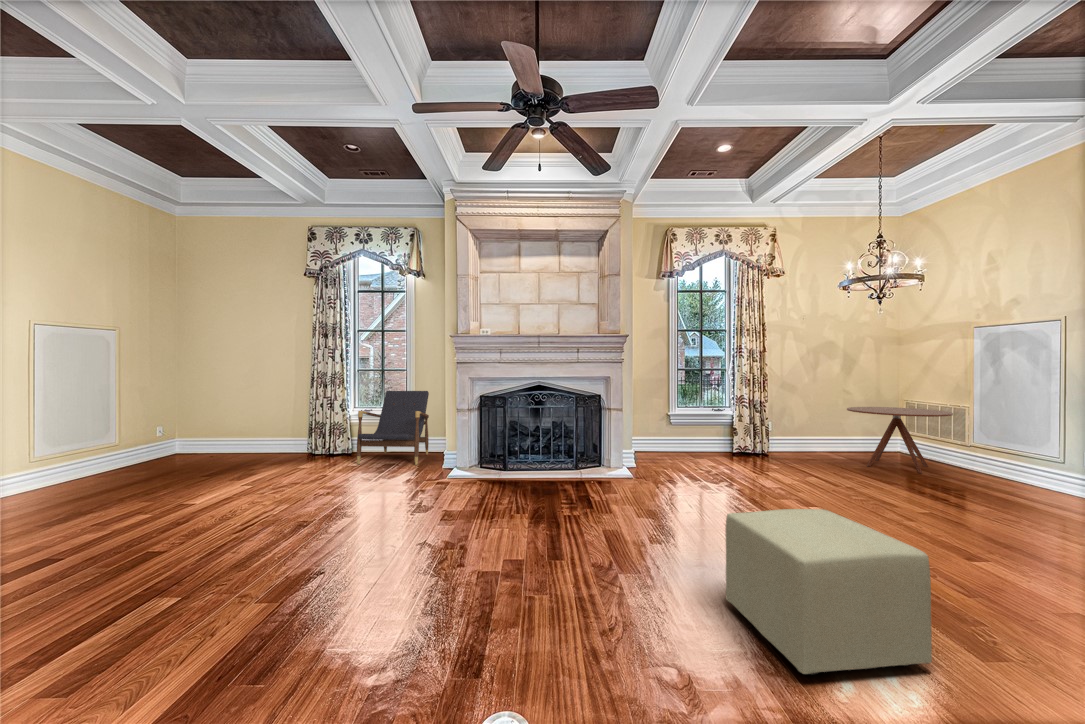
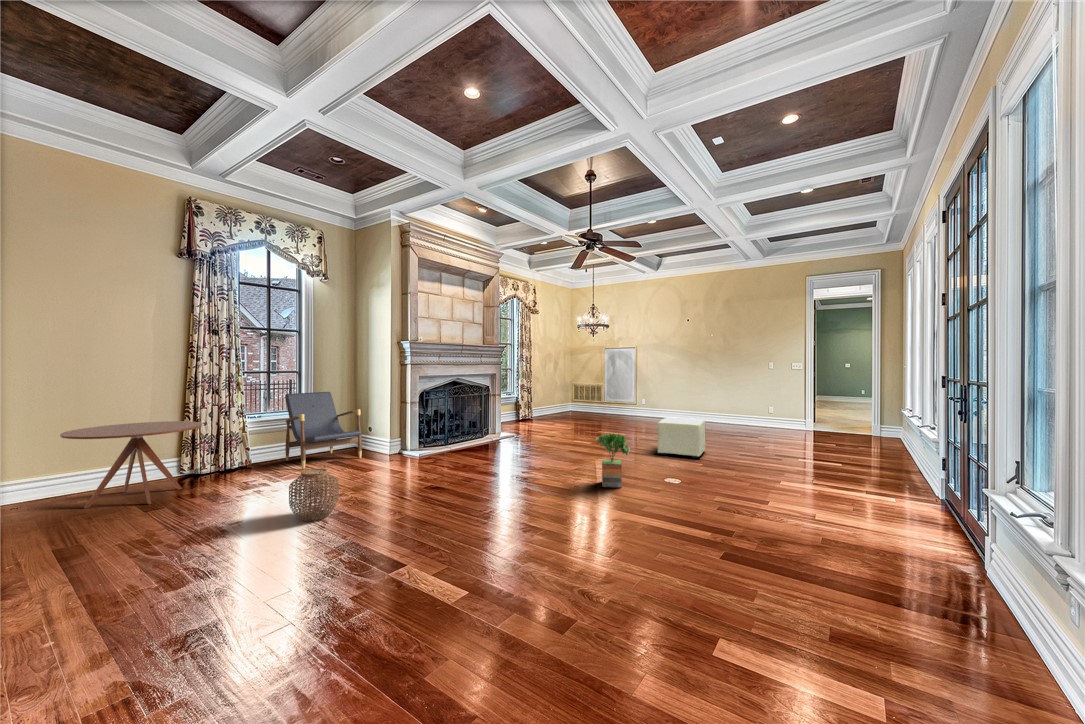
round table: present [847,407,953,473] -> present [60,421,202,508]
woven basket: none [150,462,207,514] -> present [289,469,339,521]
potted tree: none [335,500,426,636] -> present [597,434,630,488]

